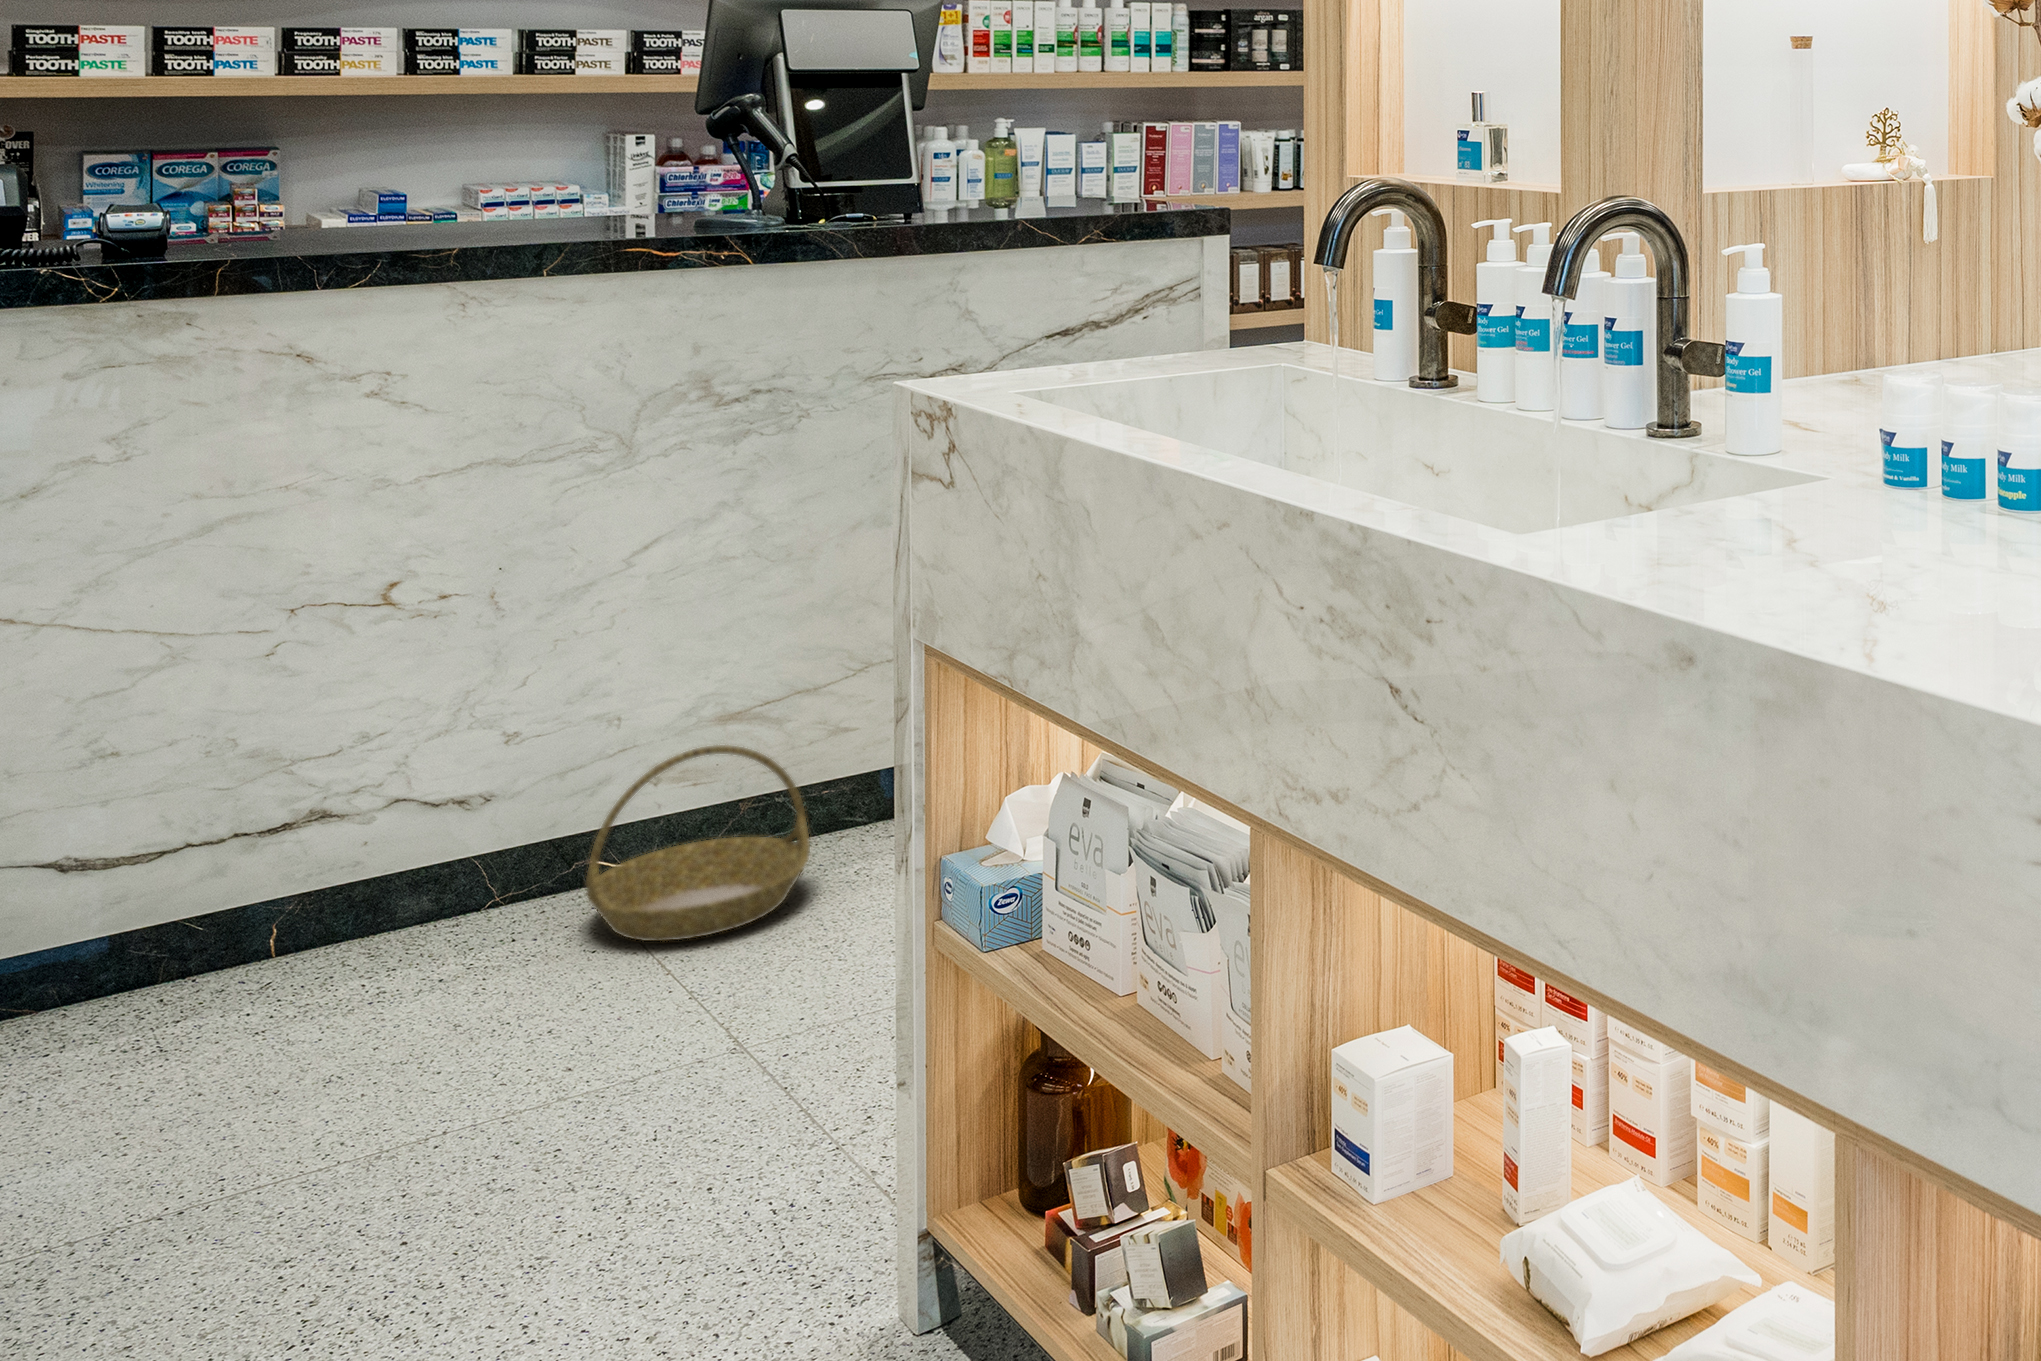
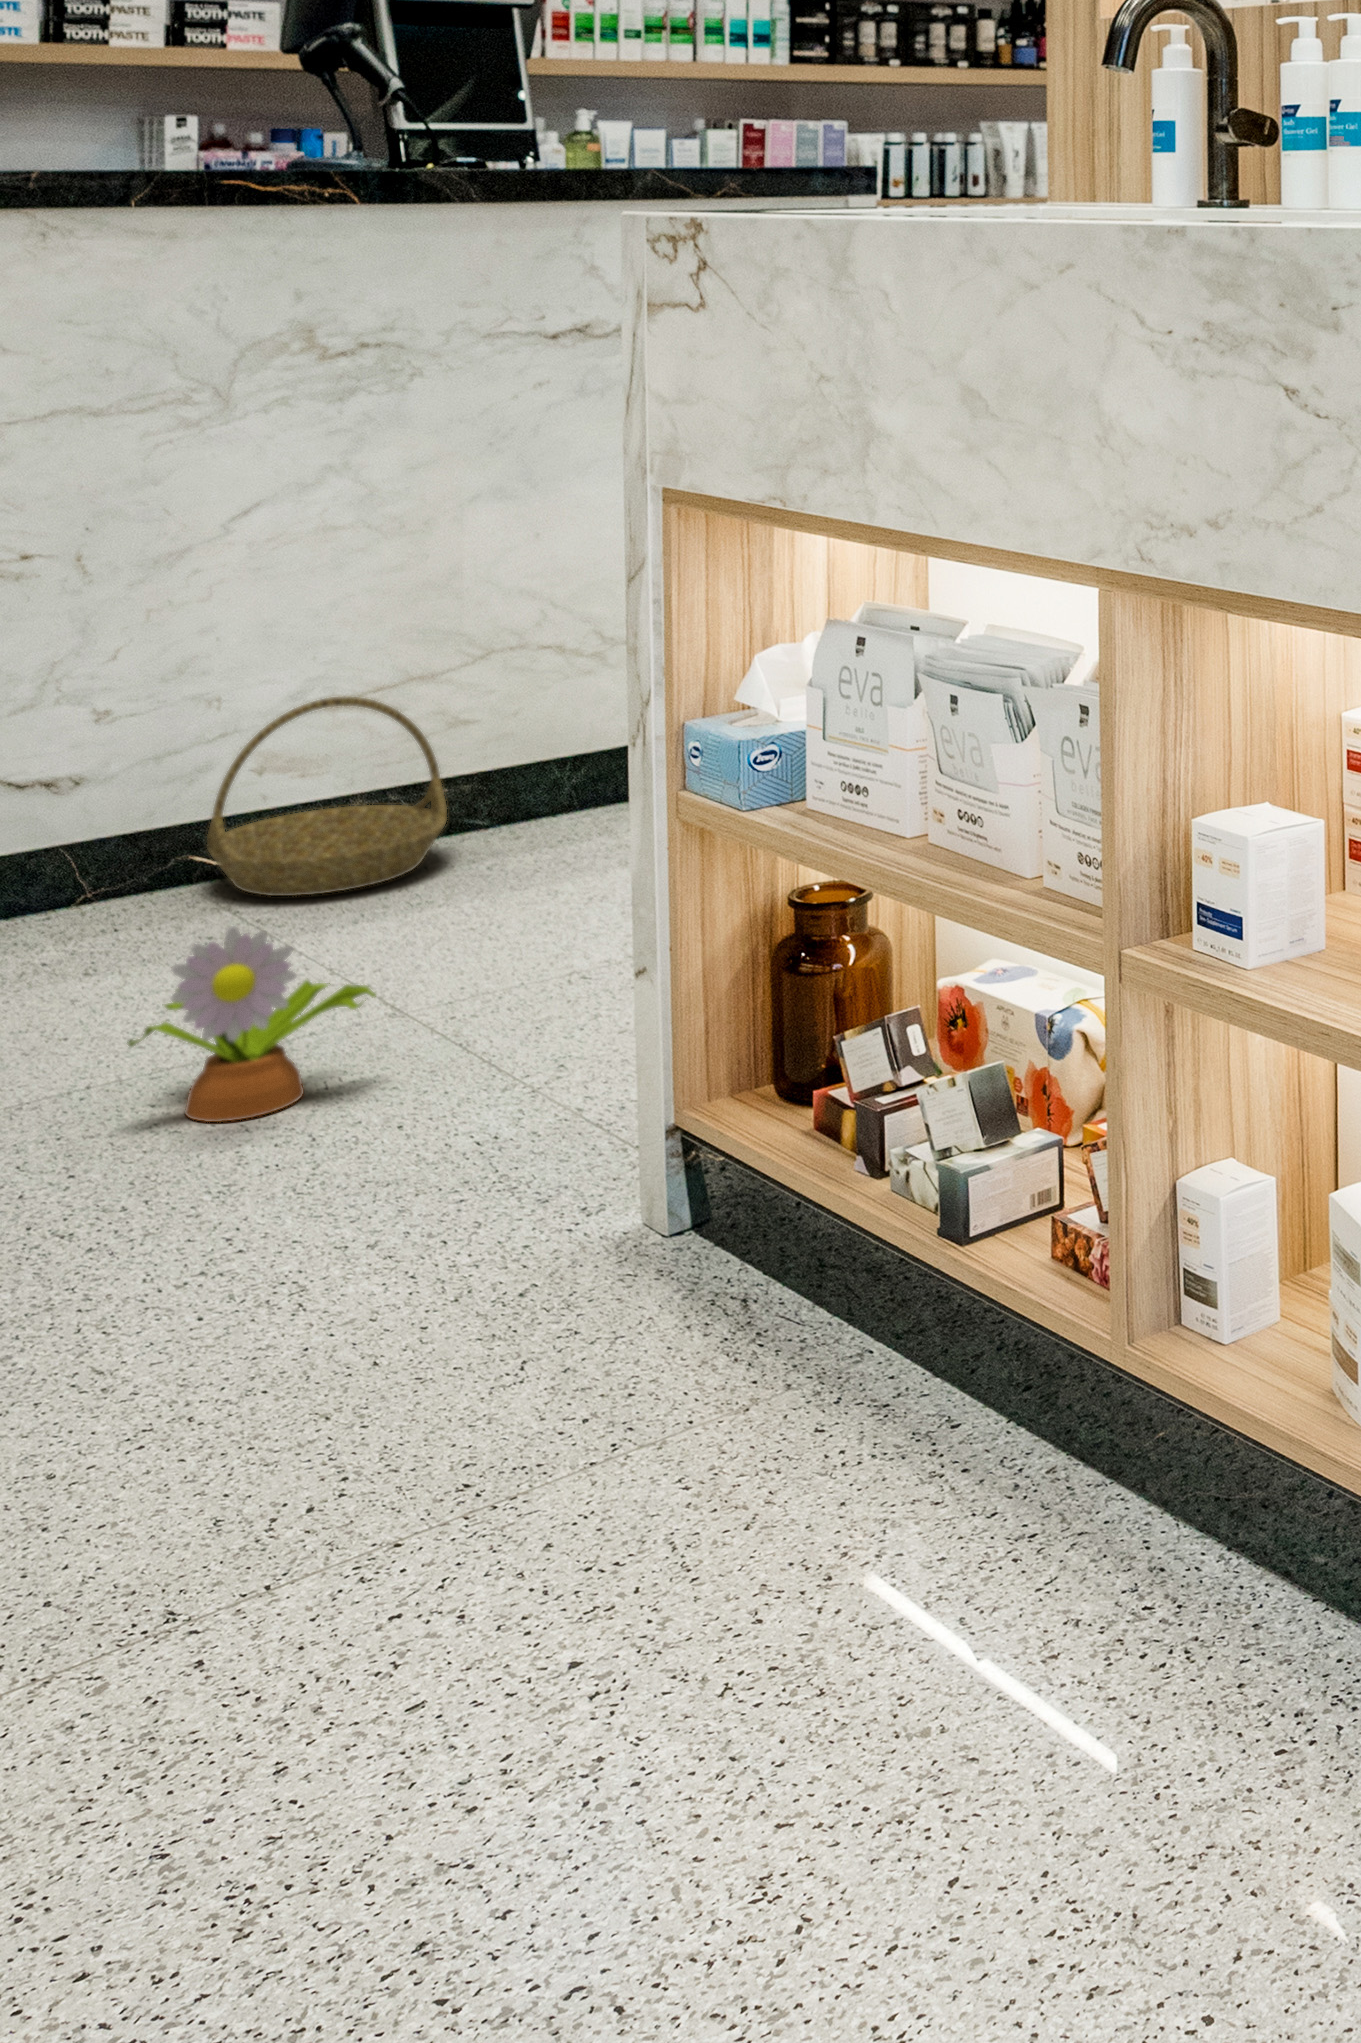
decorative plant: none [438,1067,685,1254] -> present [128,927,376,1122]

